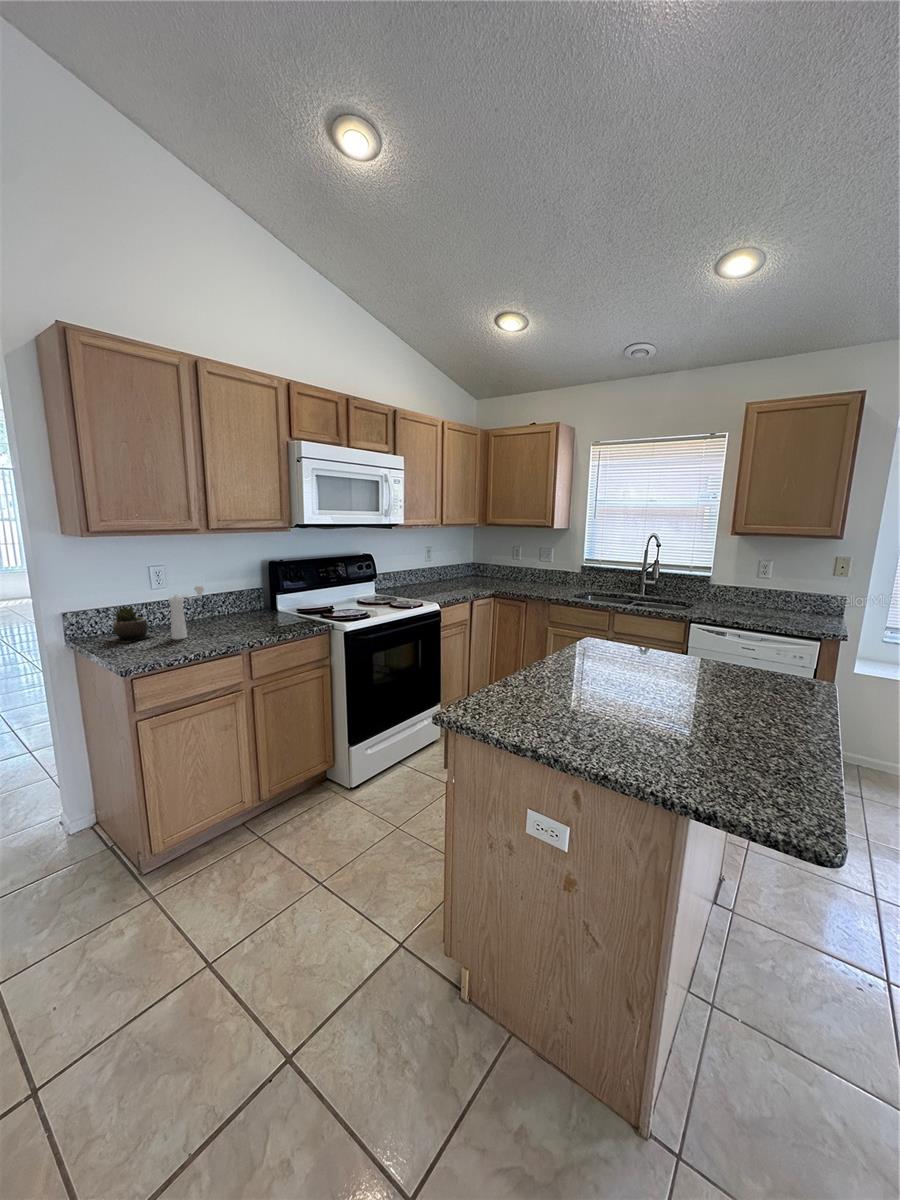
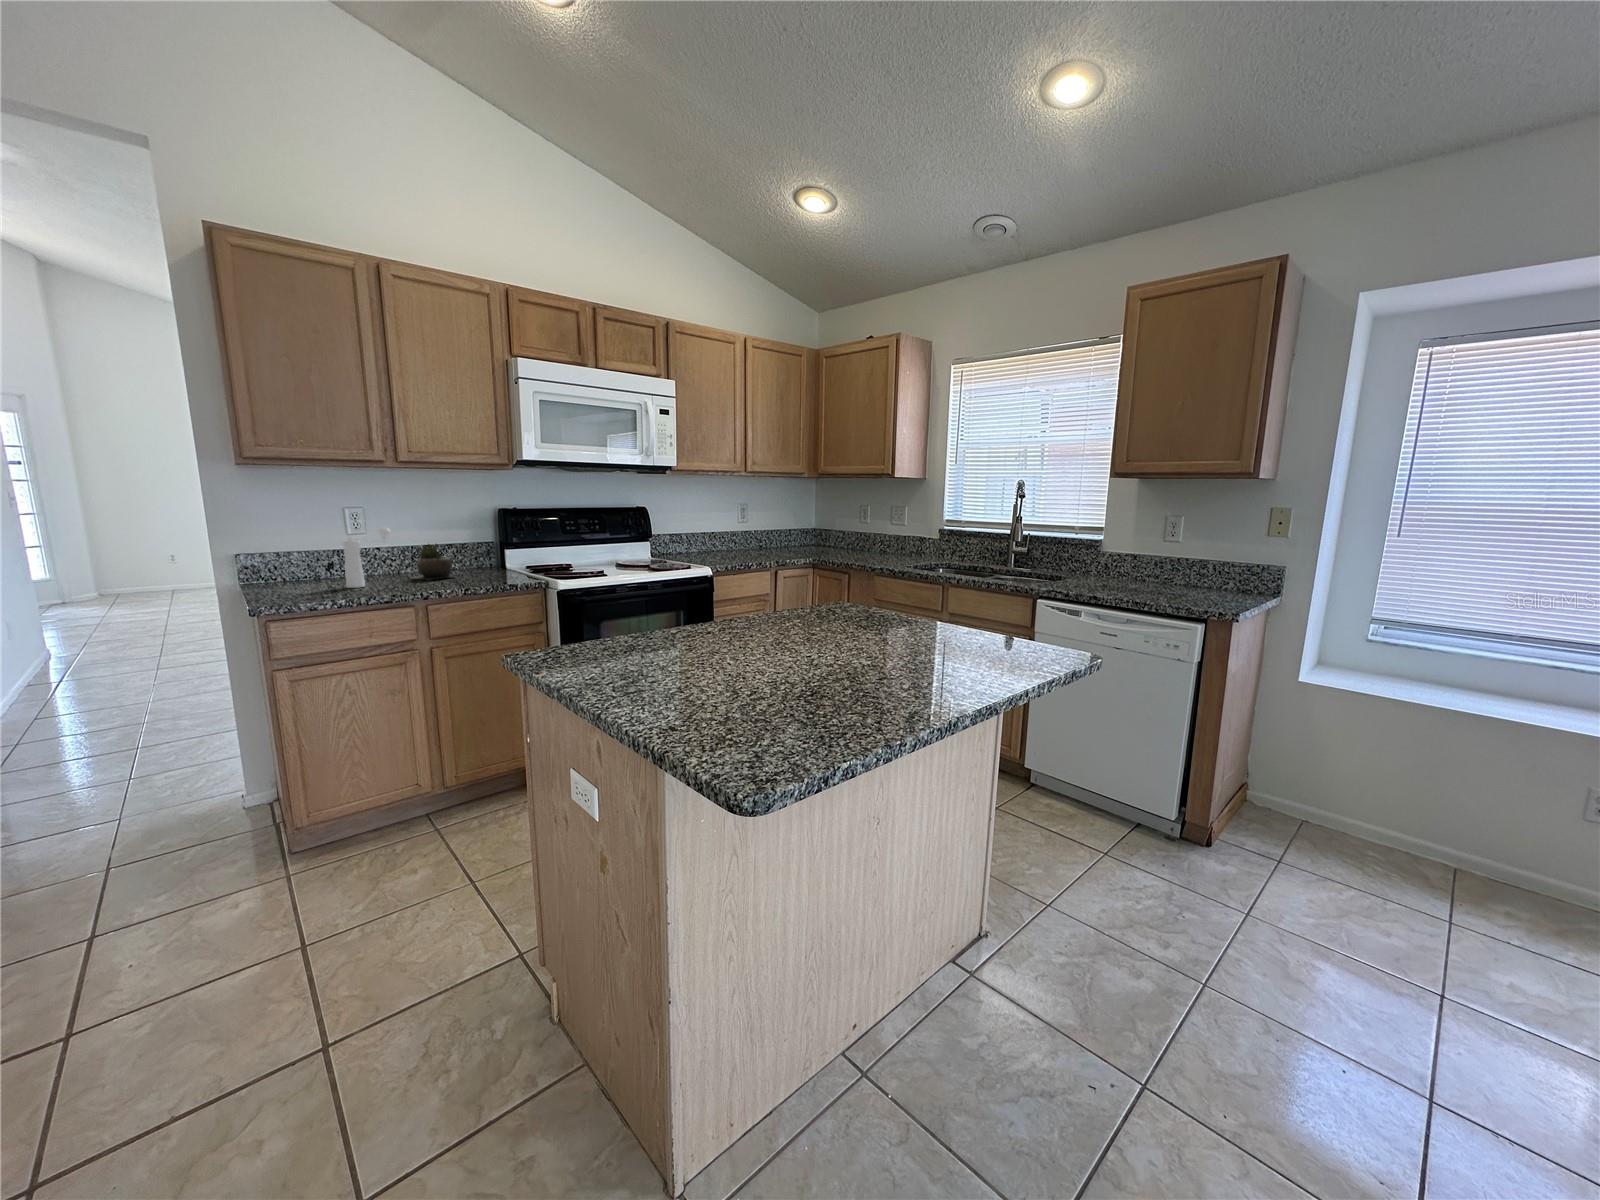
succulent plant: present [105,606,153,643] -> present [415,544,453,580]

